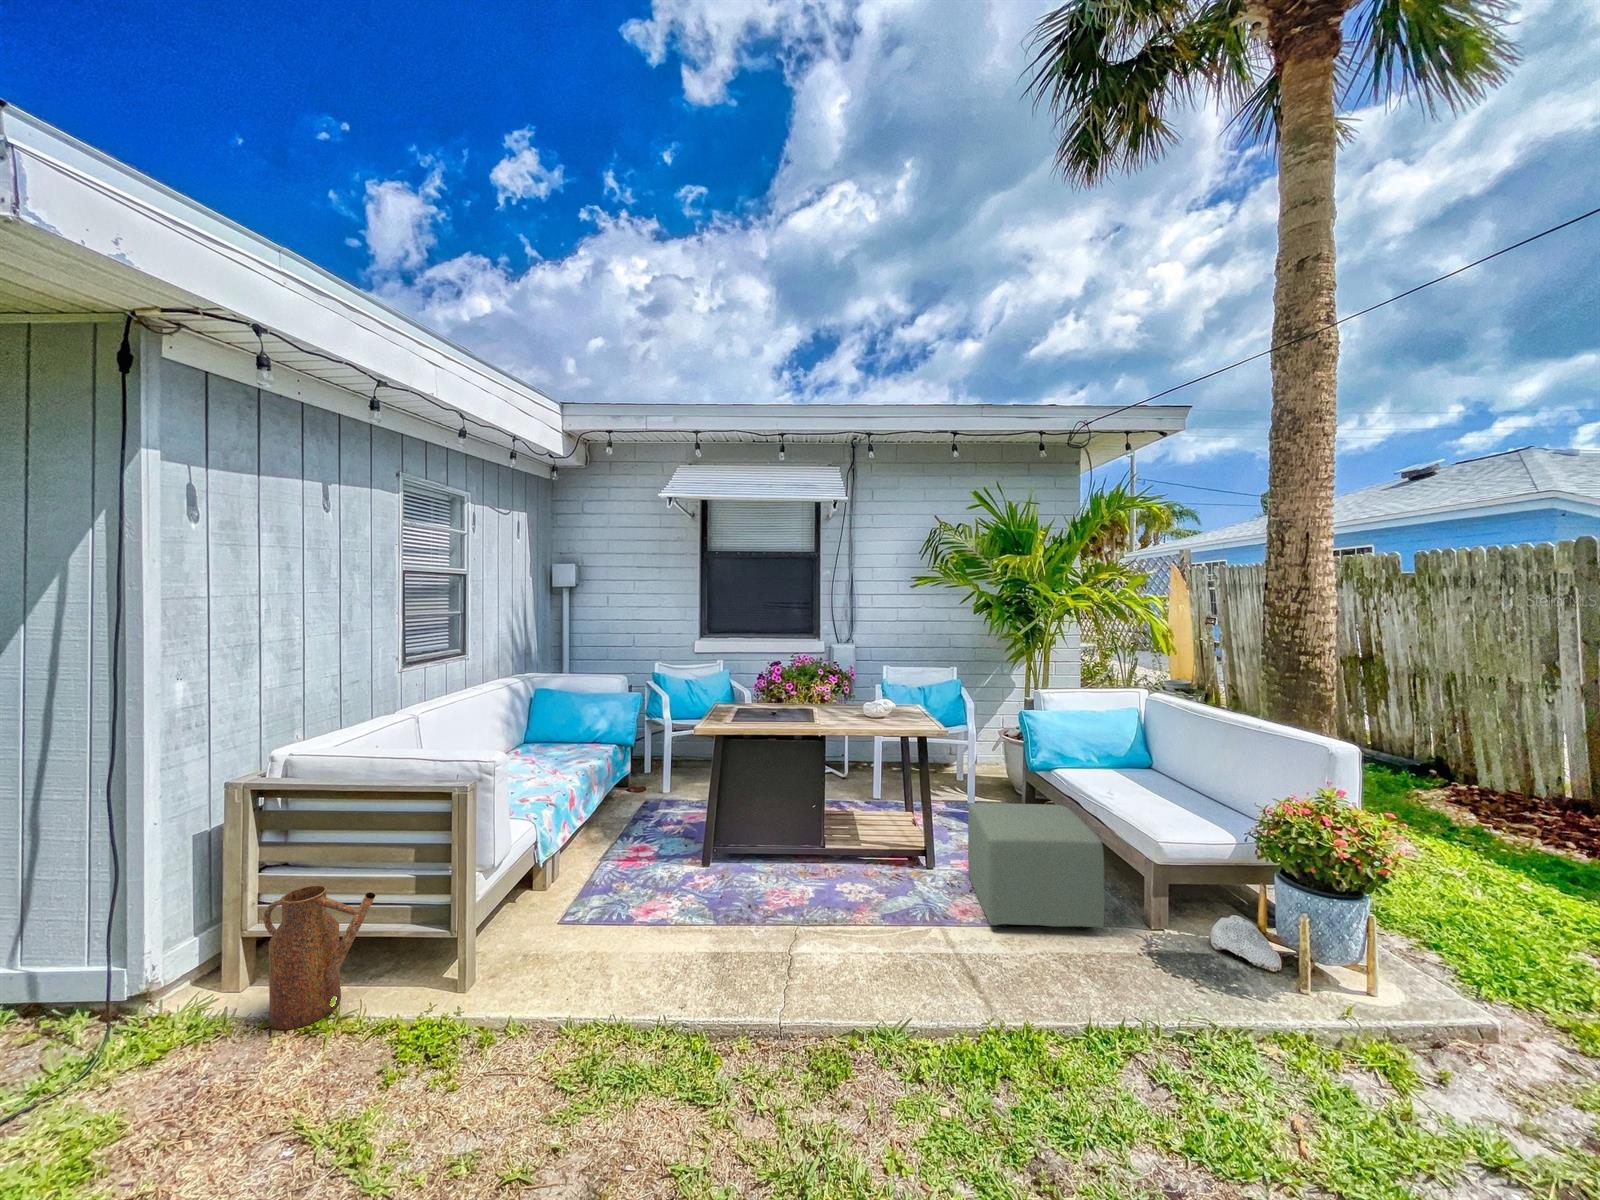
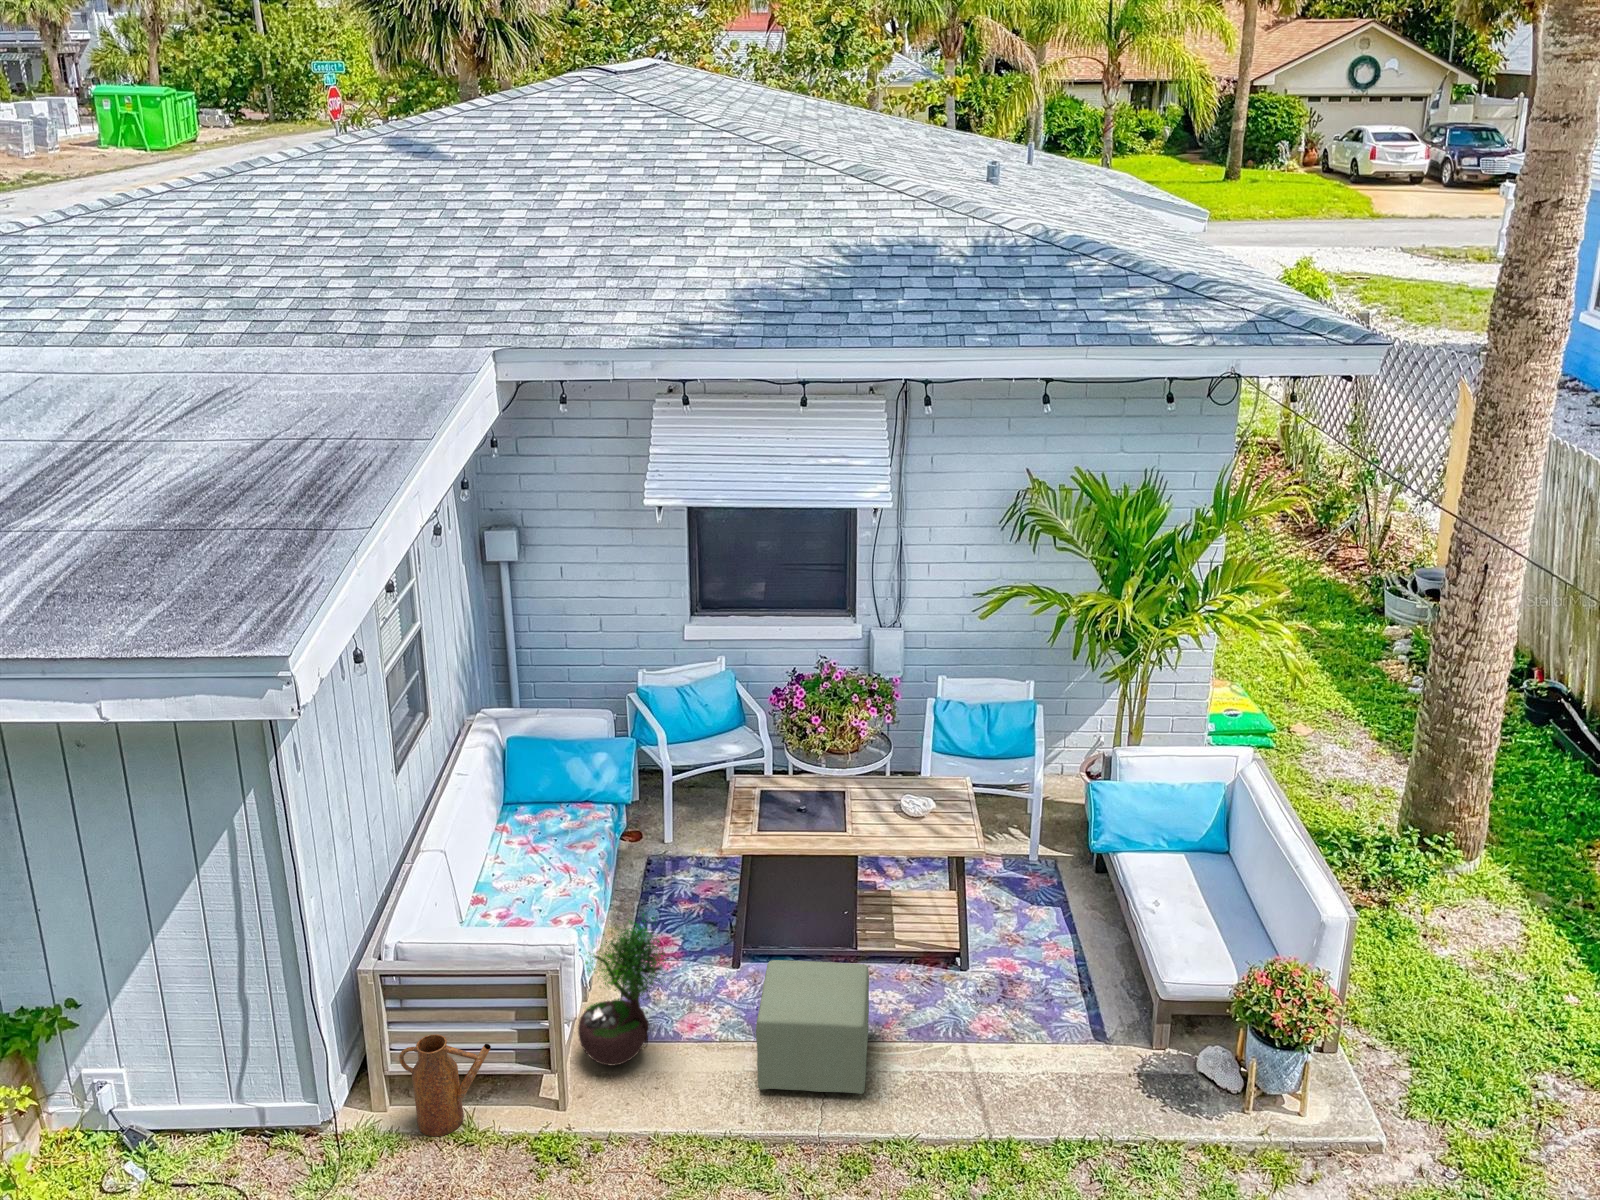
potted tree: none [513,766,617,947] -> present [578,914,668,1066]
ottoman: present [968,803,1105,930] -> present [756,960,869,1094]

